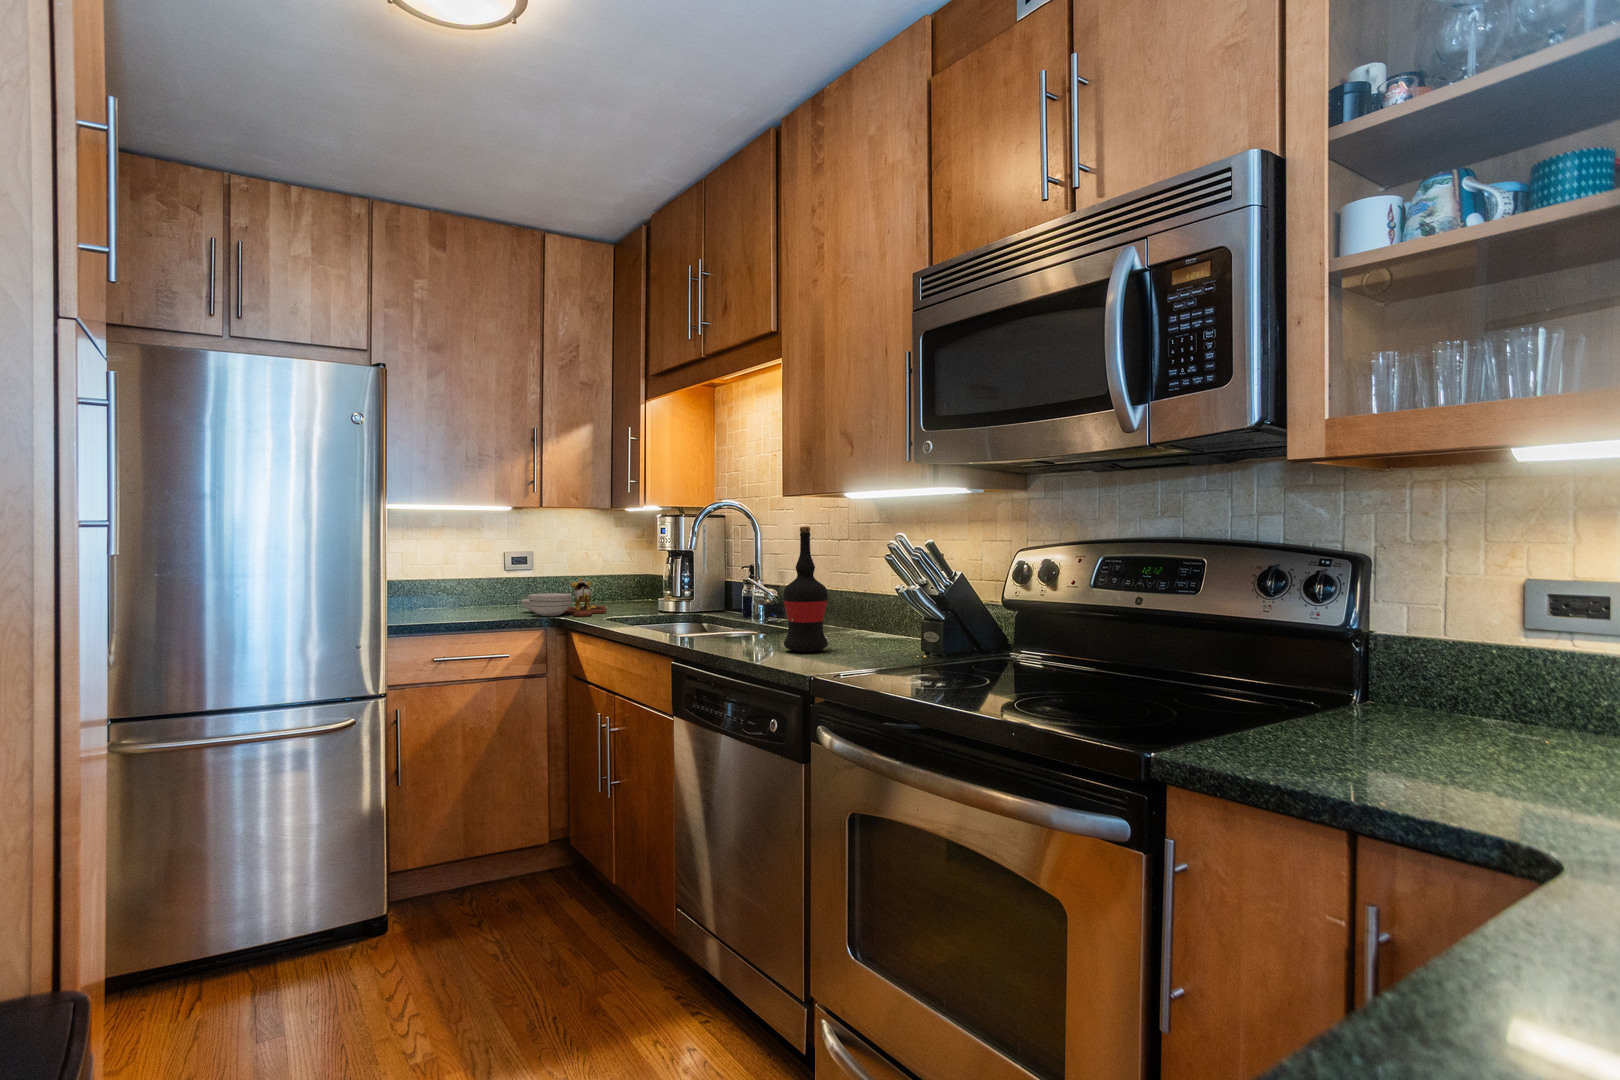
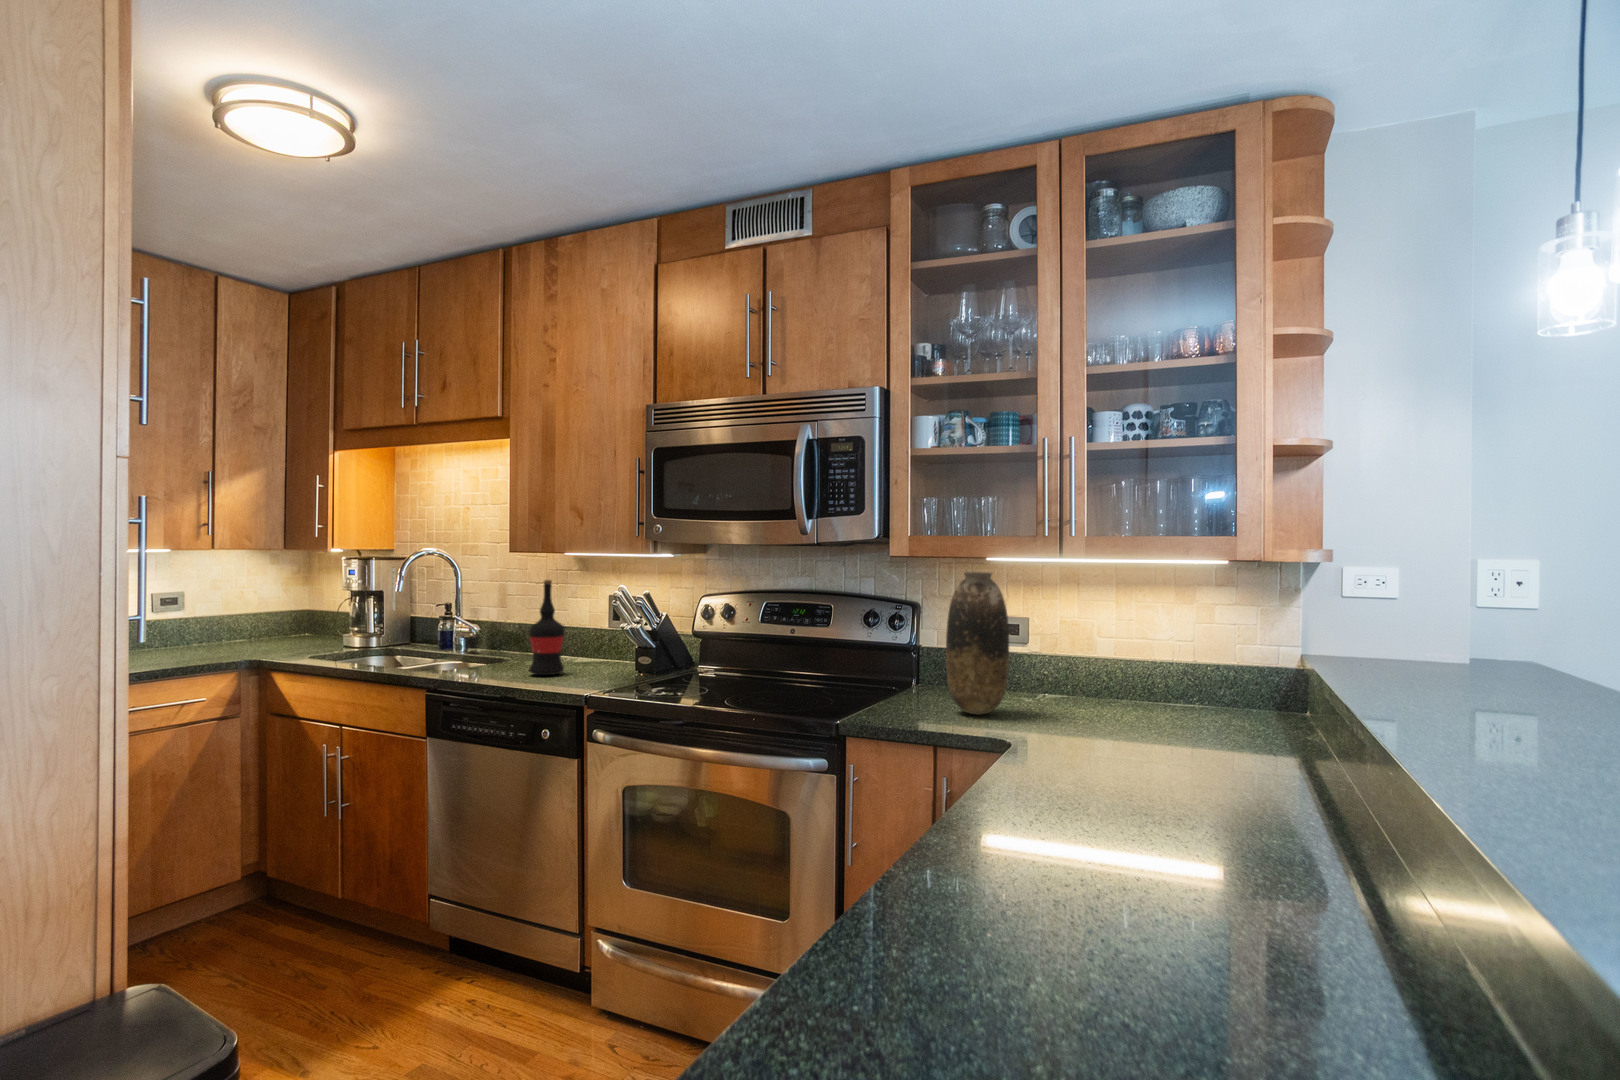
vase: none [1394,471,1555,774] -> present [946,572,1009,715]
cutting board: present [521,577,606,616] -> none [187,616,288,656]

